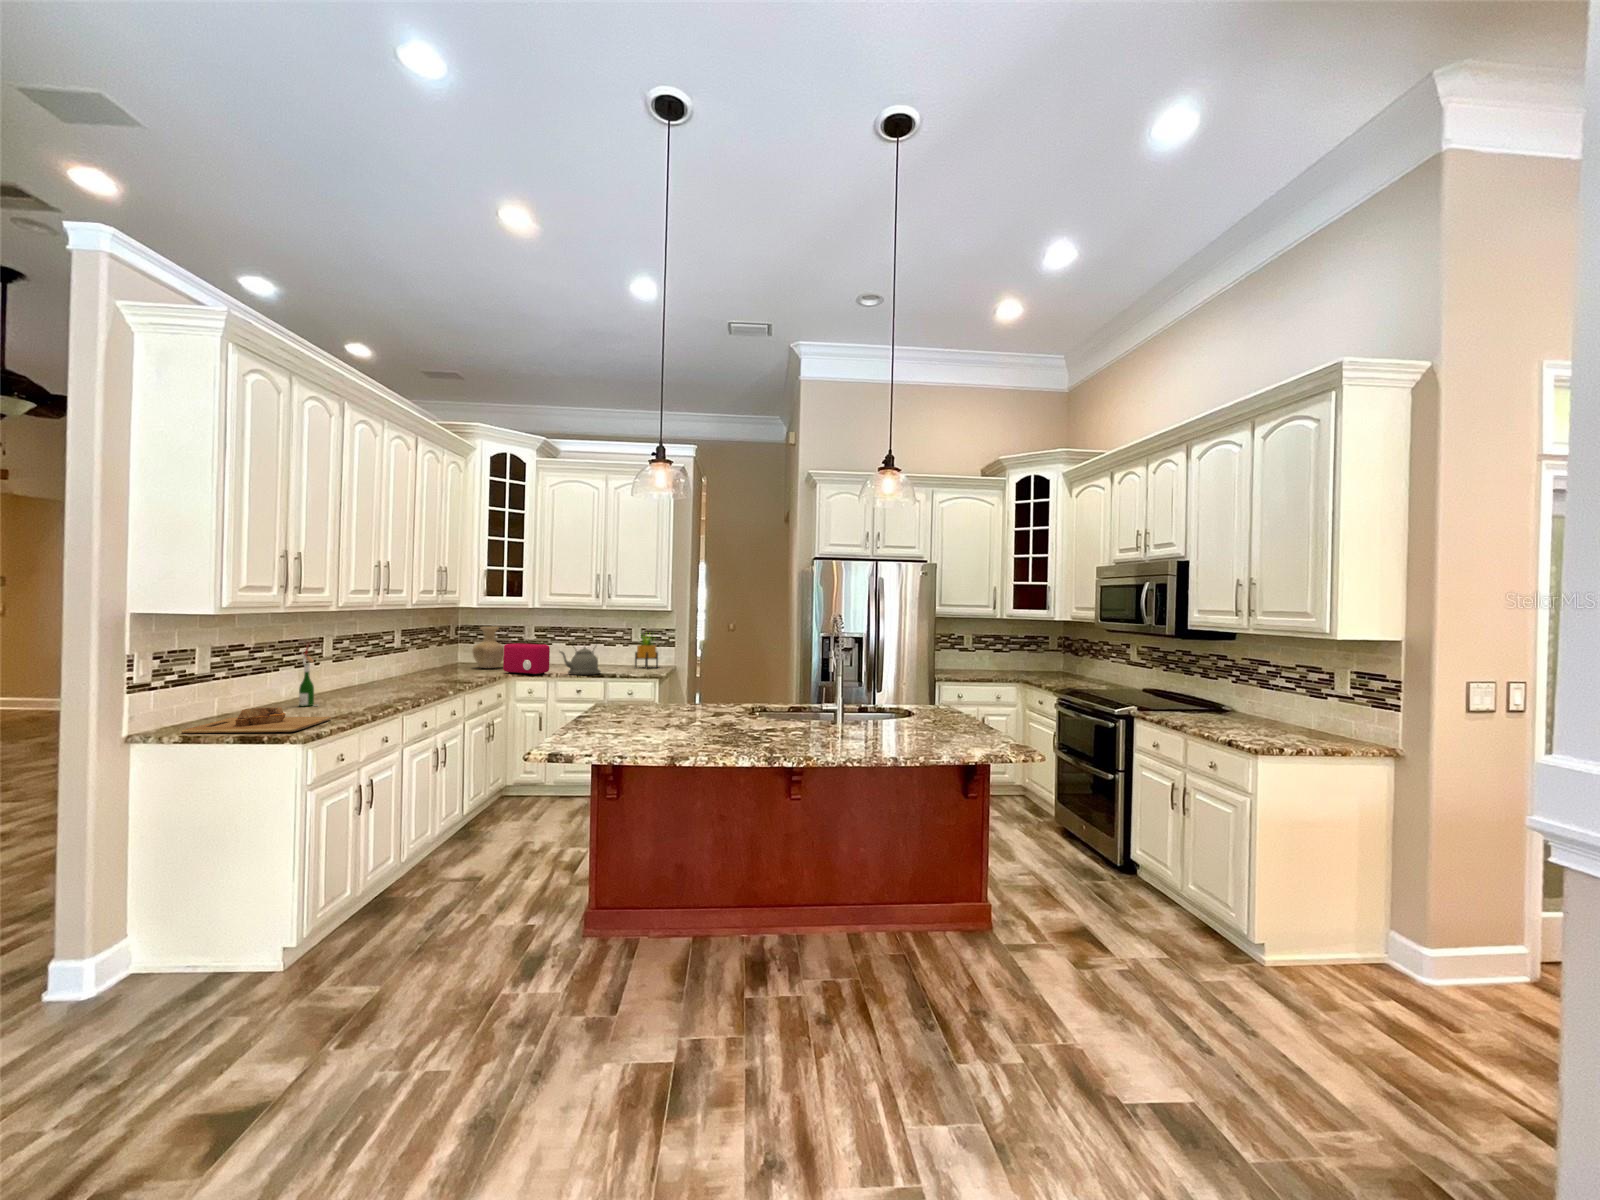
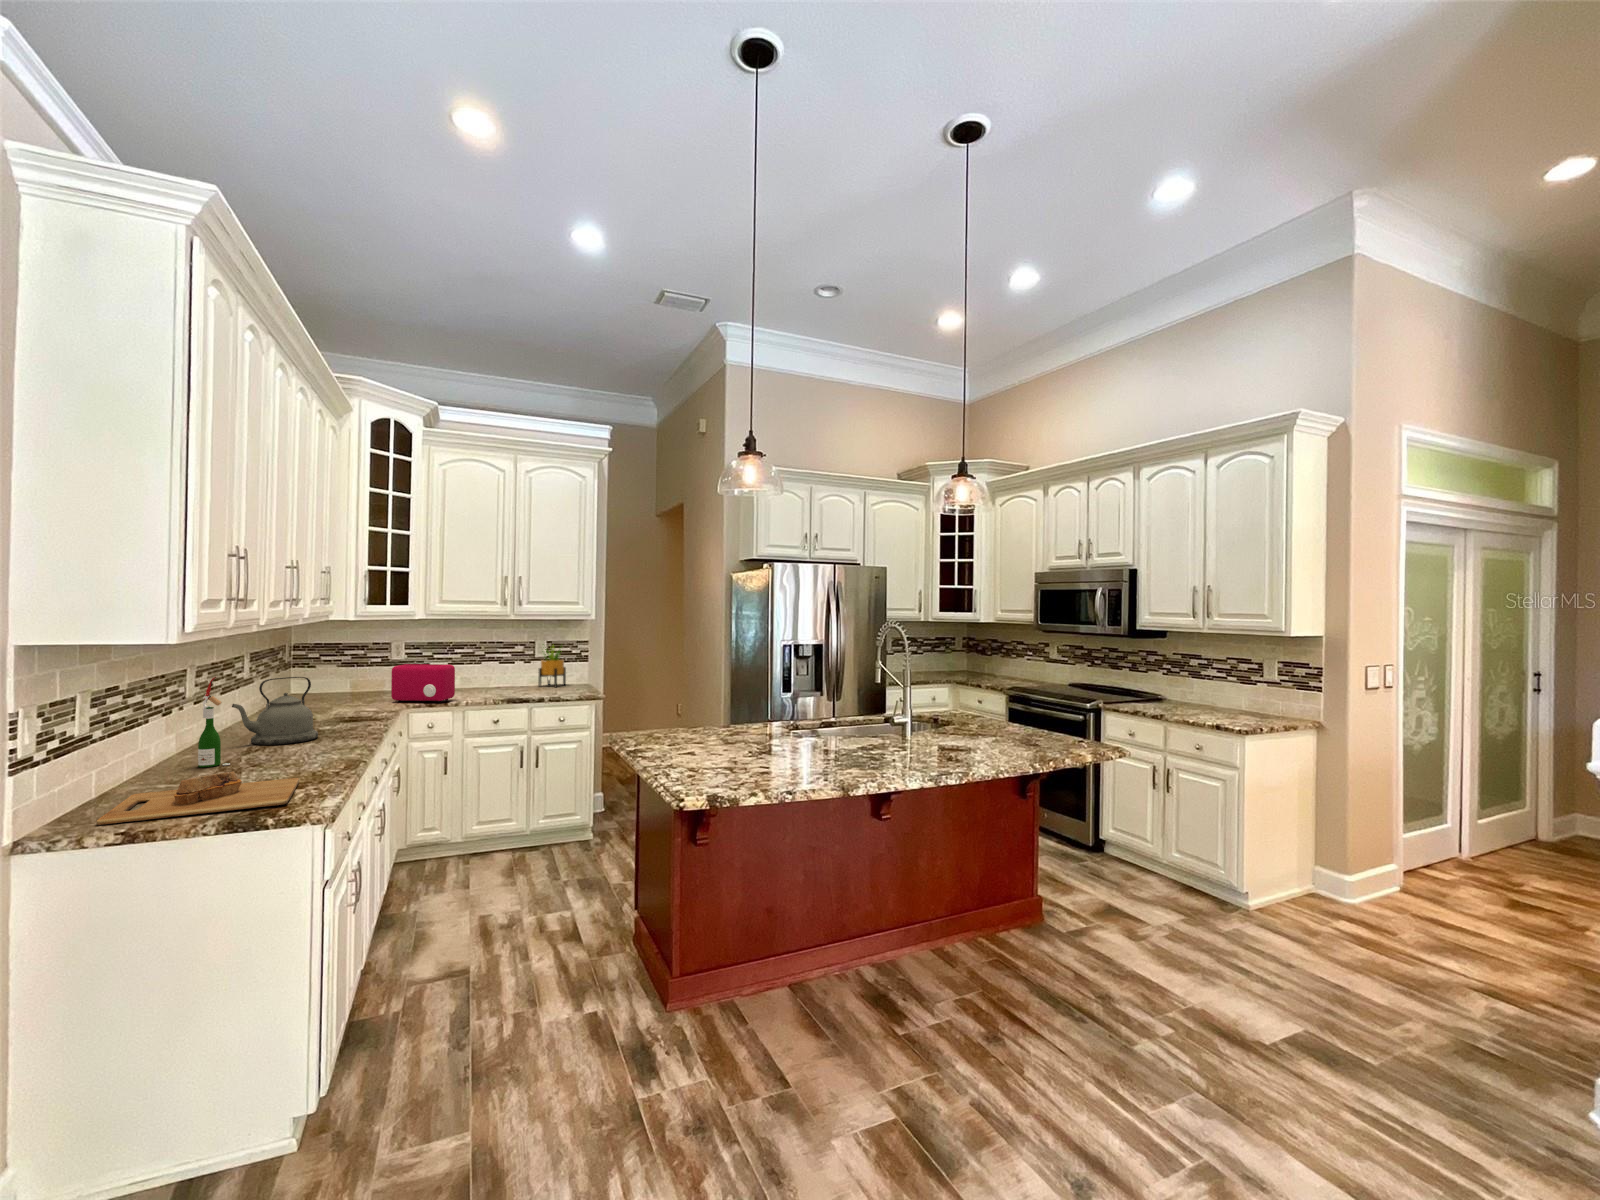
vase: present [472,627,504,669] -> none [334,645,380,697]
kettle: present [560,645,601,675] -> present [232,677,318,745]

